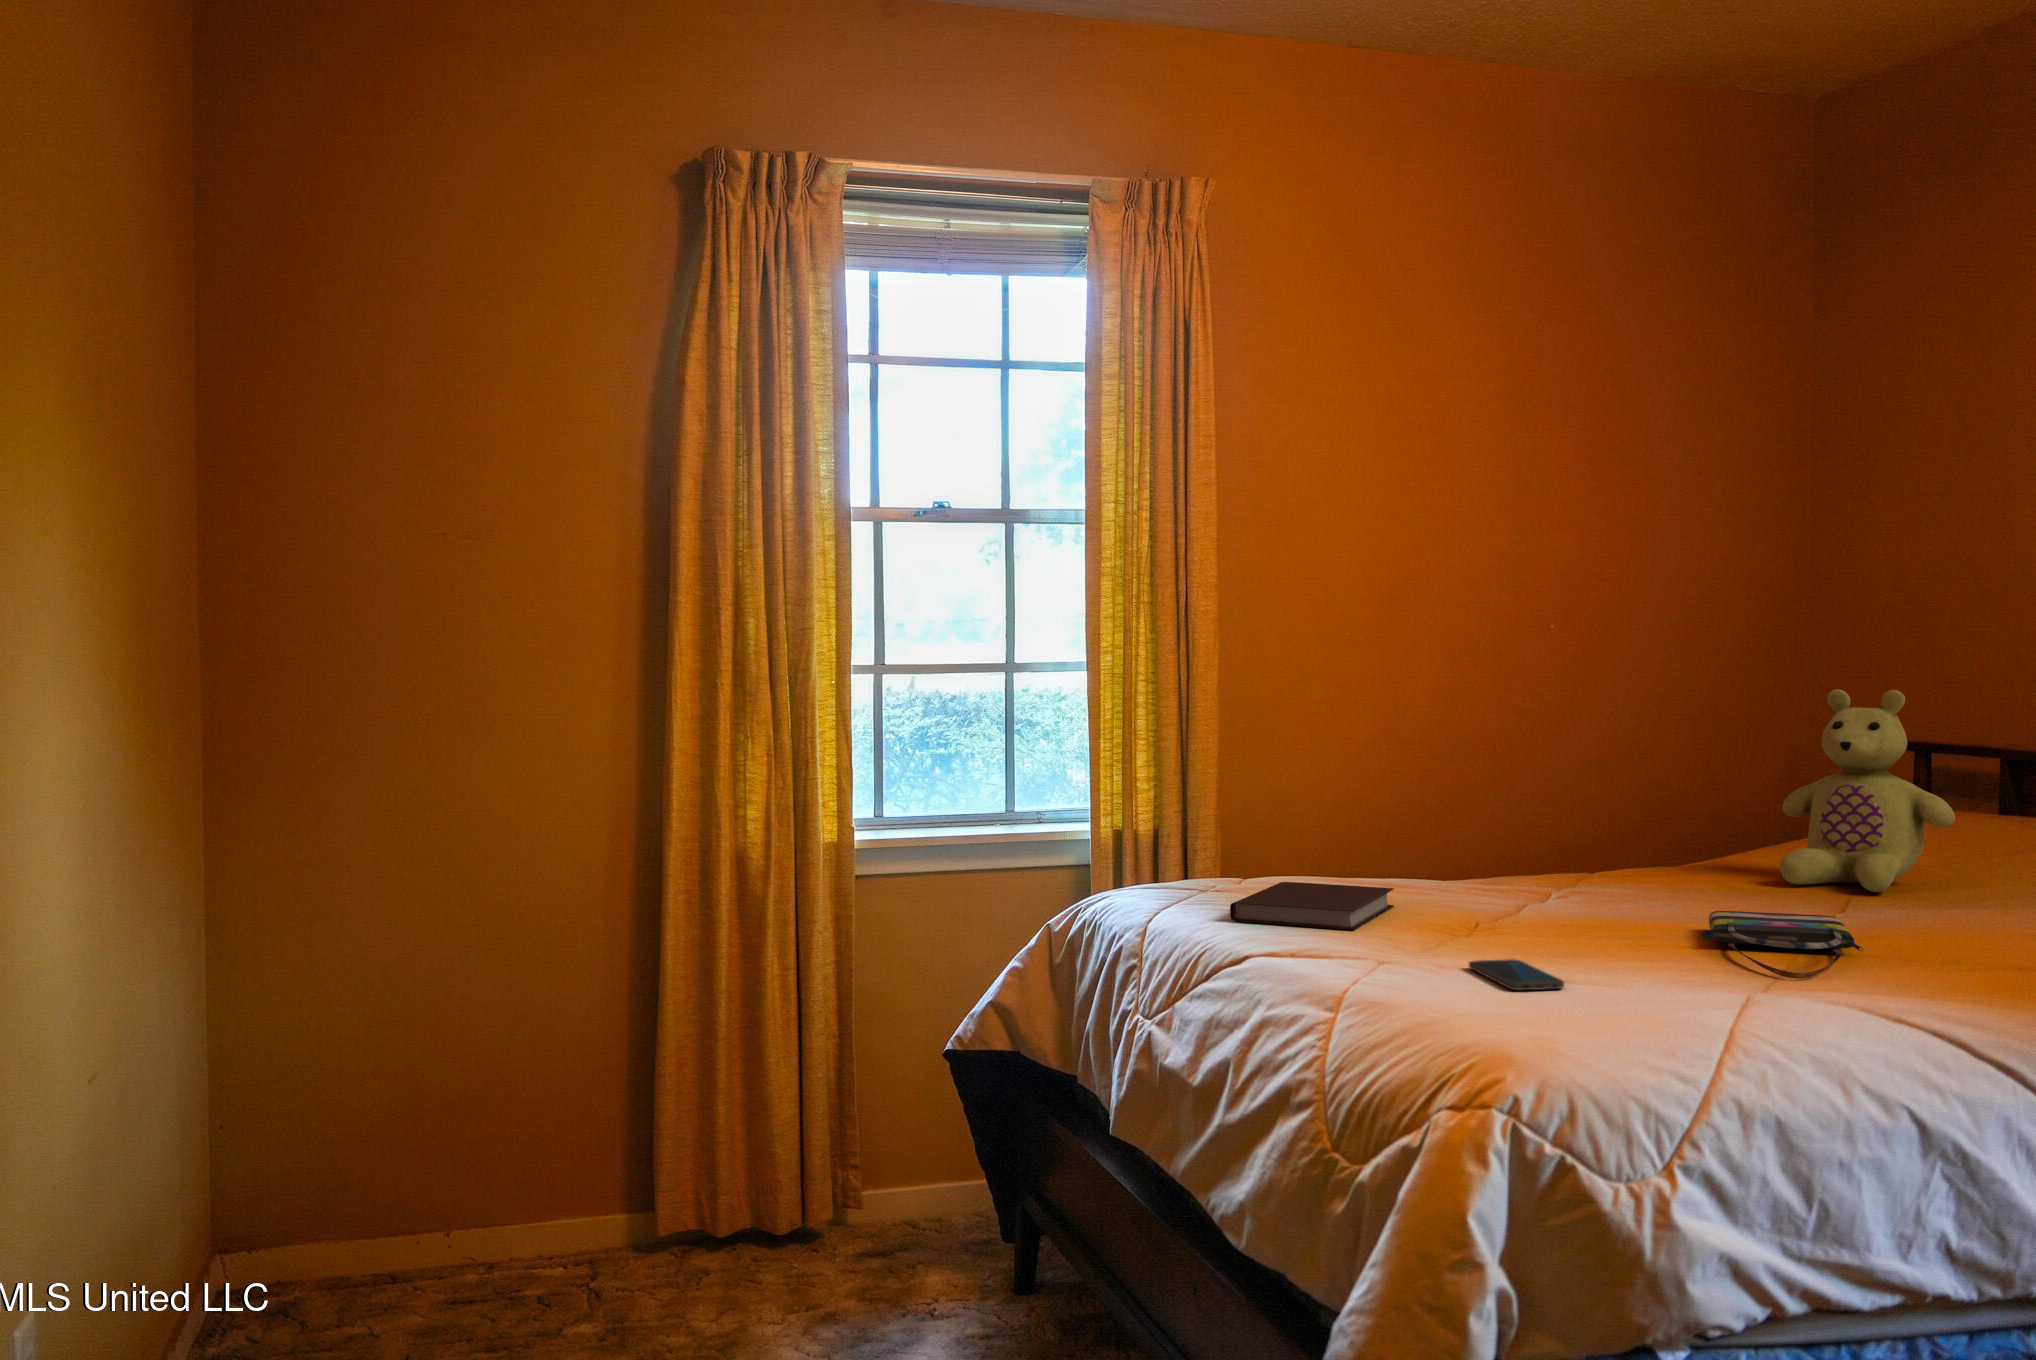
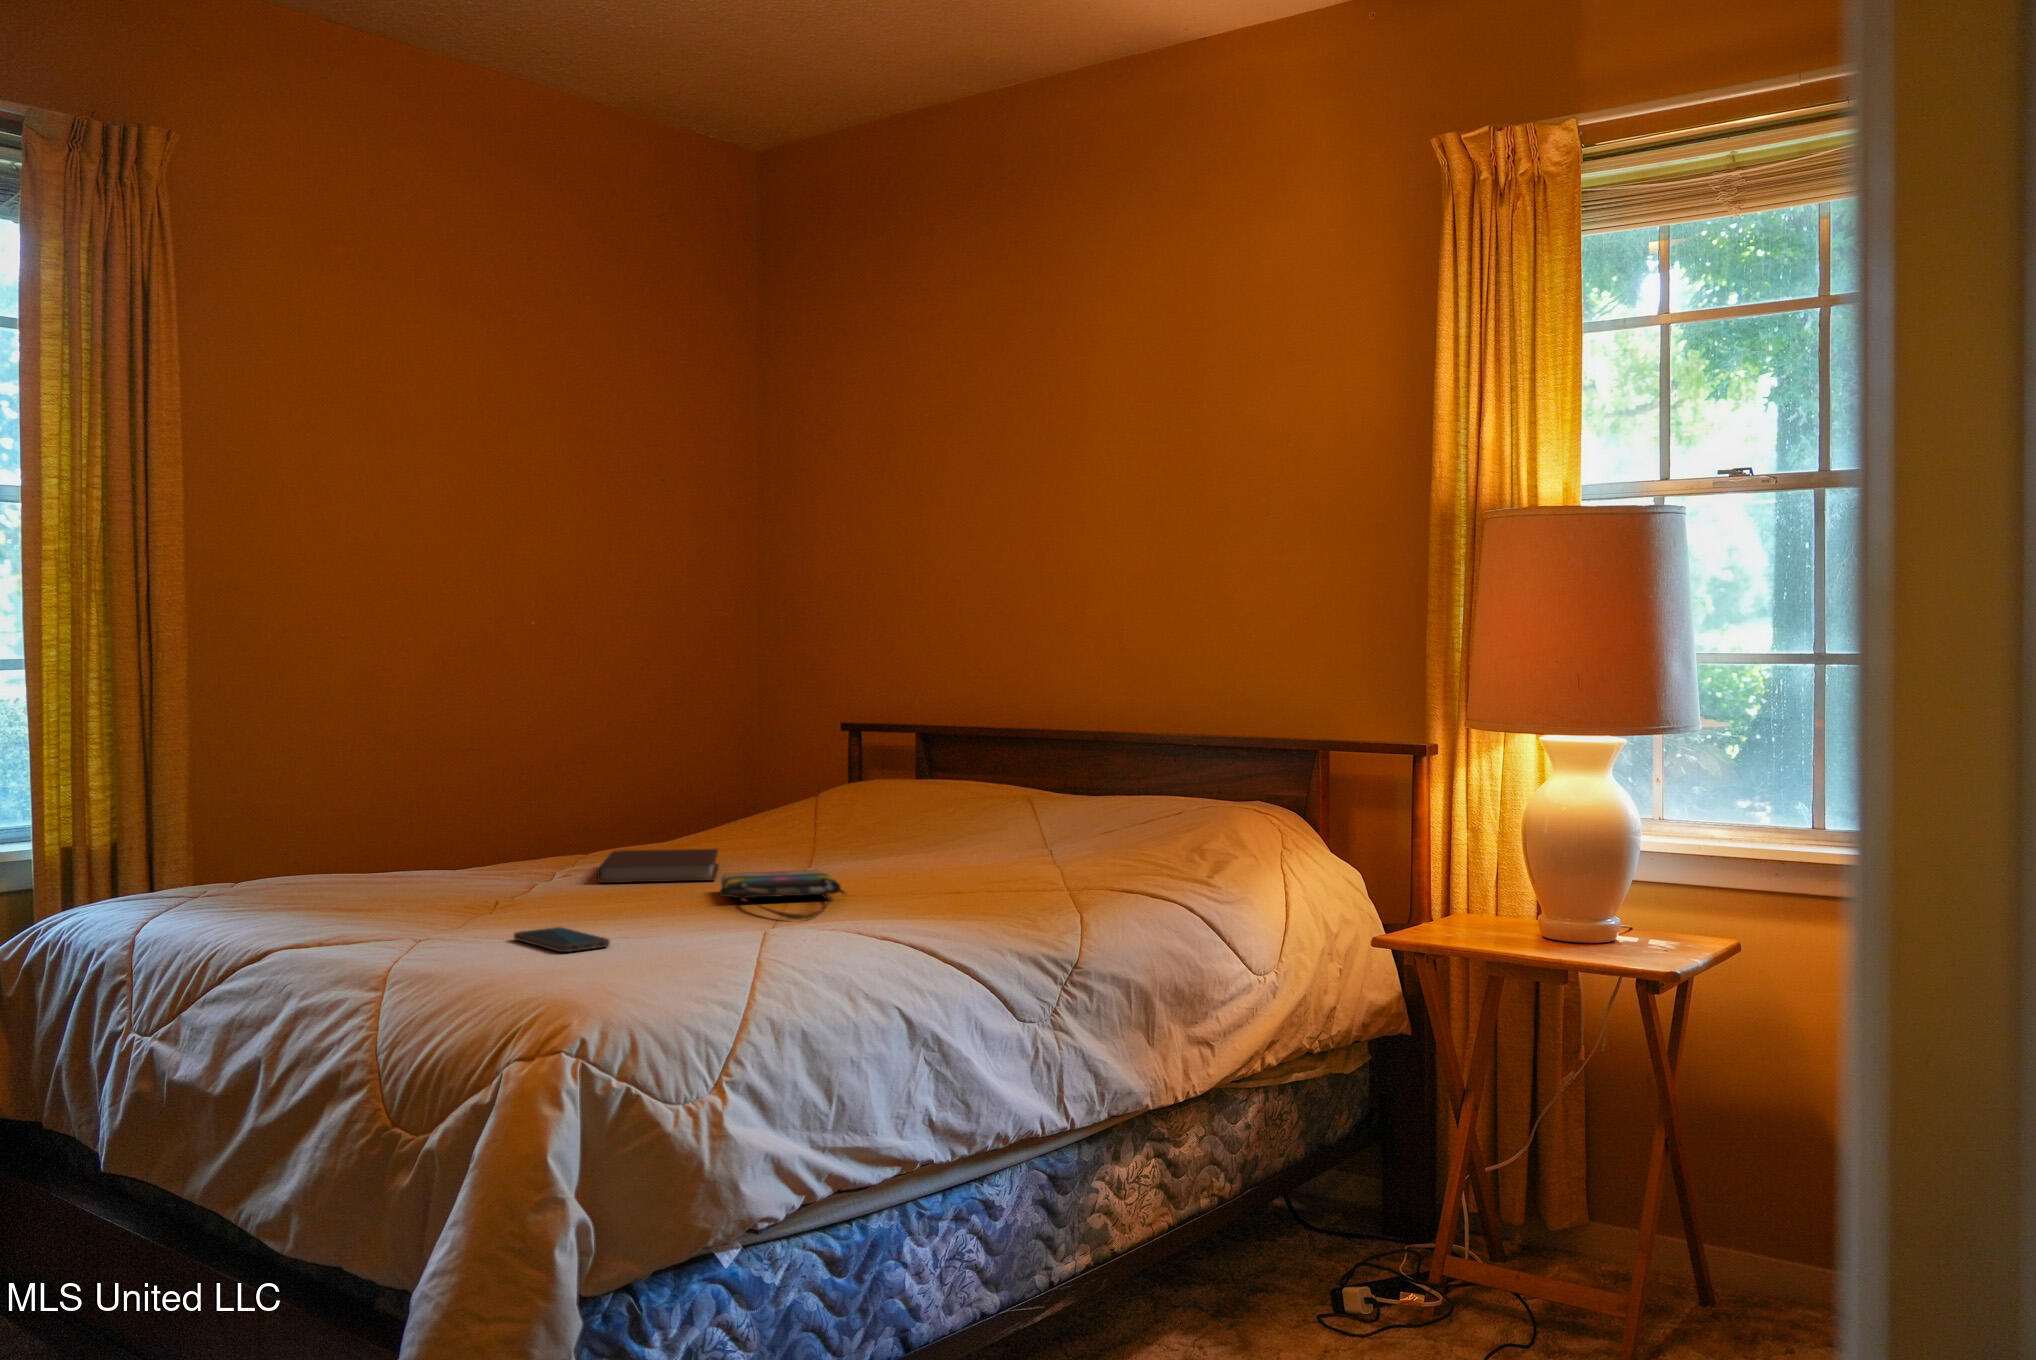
stuffed bear: present [1780,689,1955,892] -> none [767,684,899,855]
notebook: present [1230,882,1394,930] -> present [597,849,718,883]

